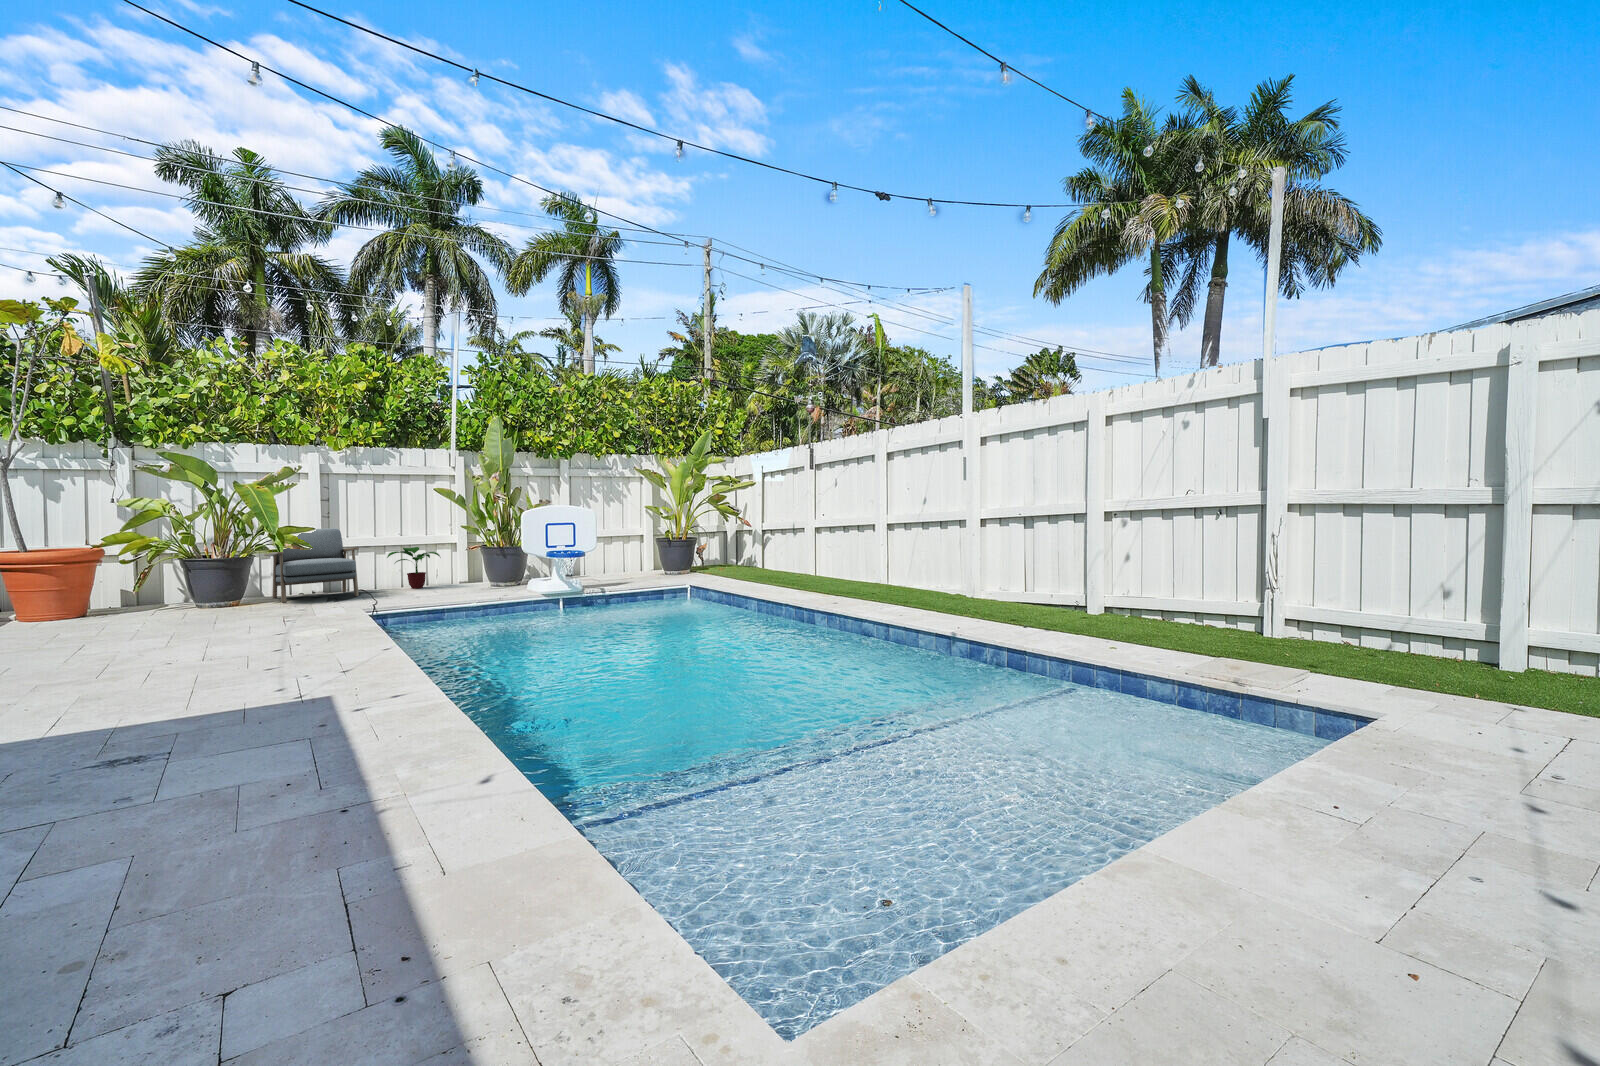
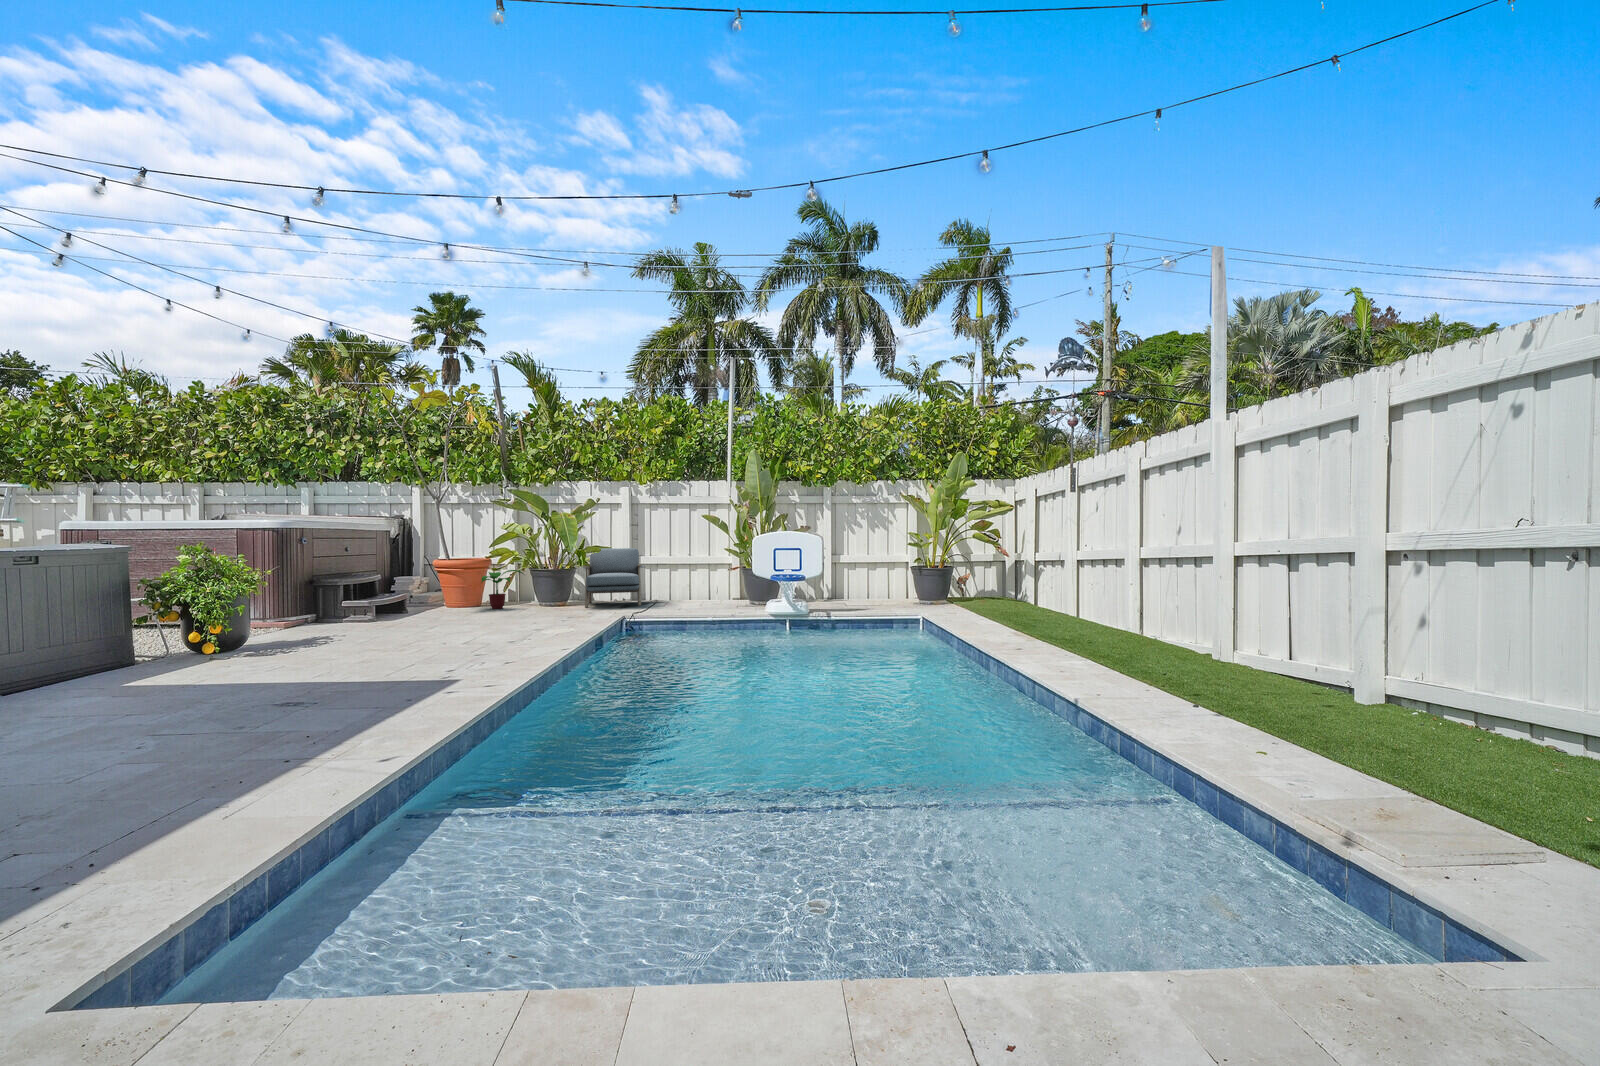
potted plant: present [387,547,440,589] -> present [481,570,523,609]

